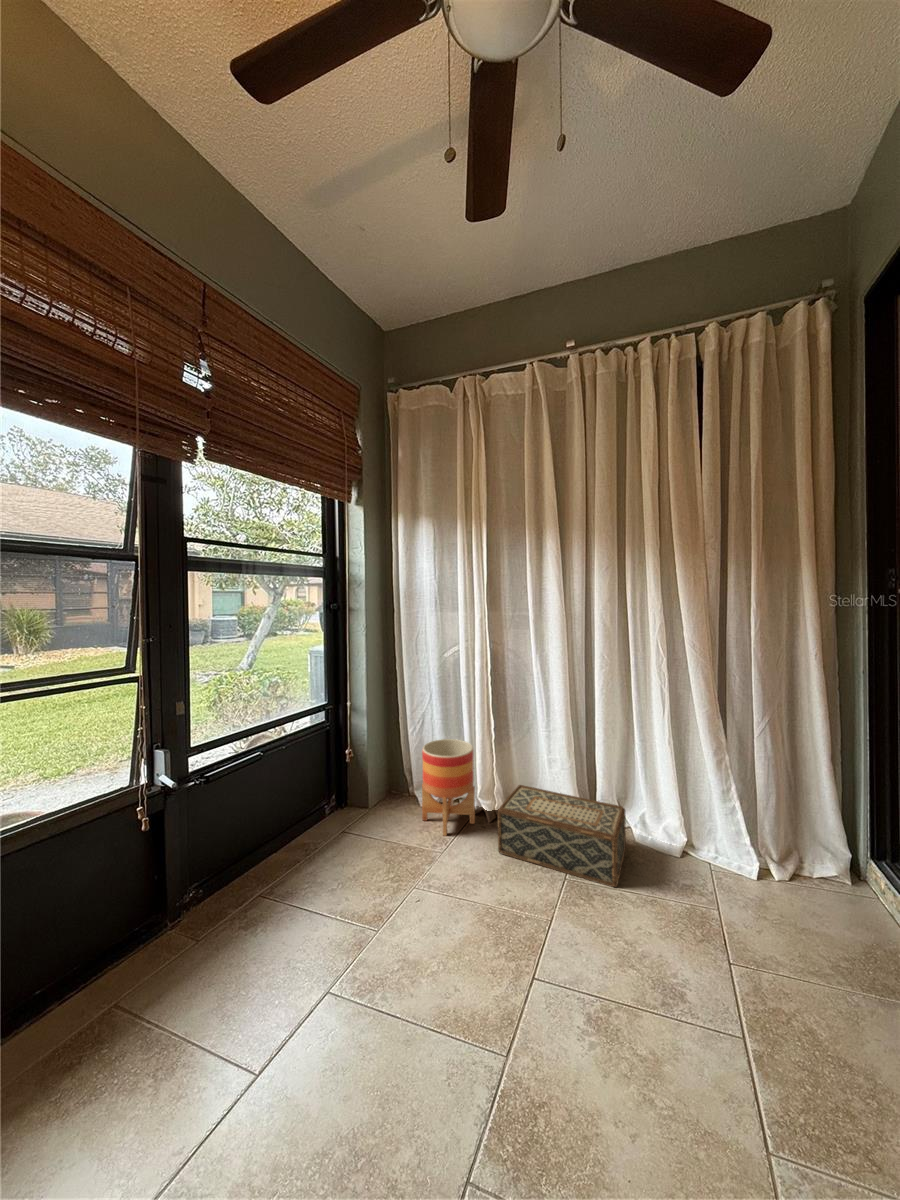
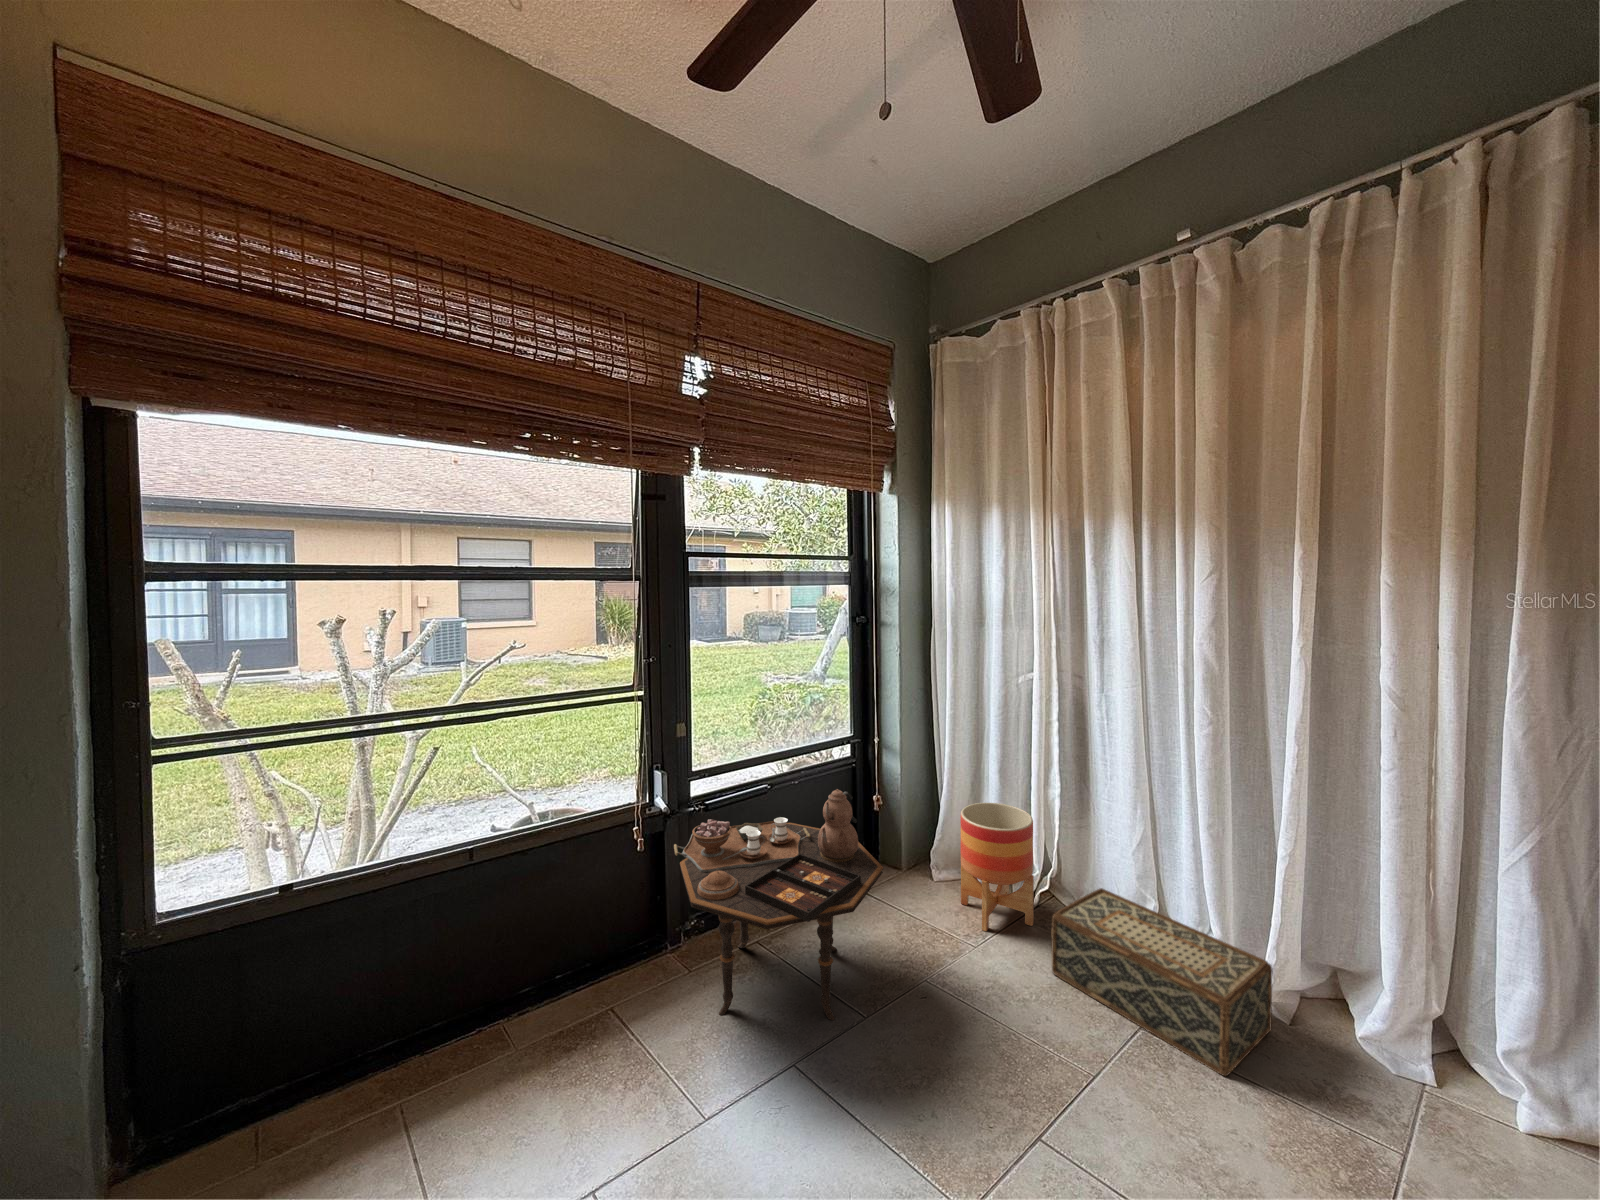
side table: none [174,742,384,983] -> present [674,789,883,1020]

